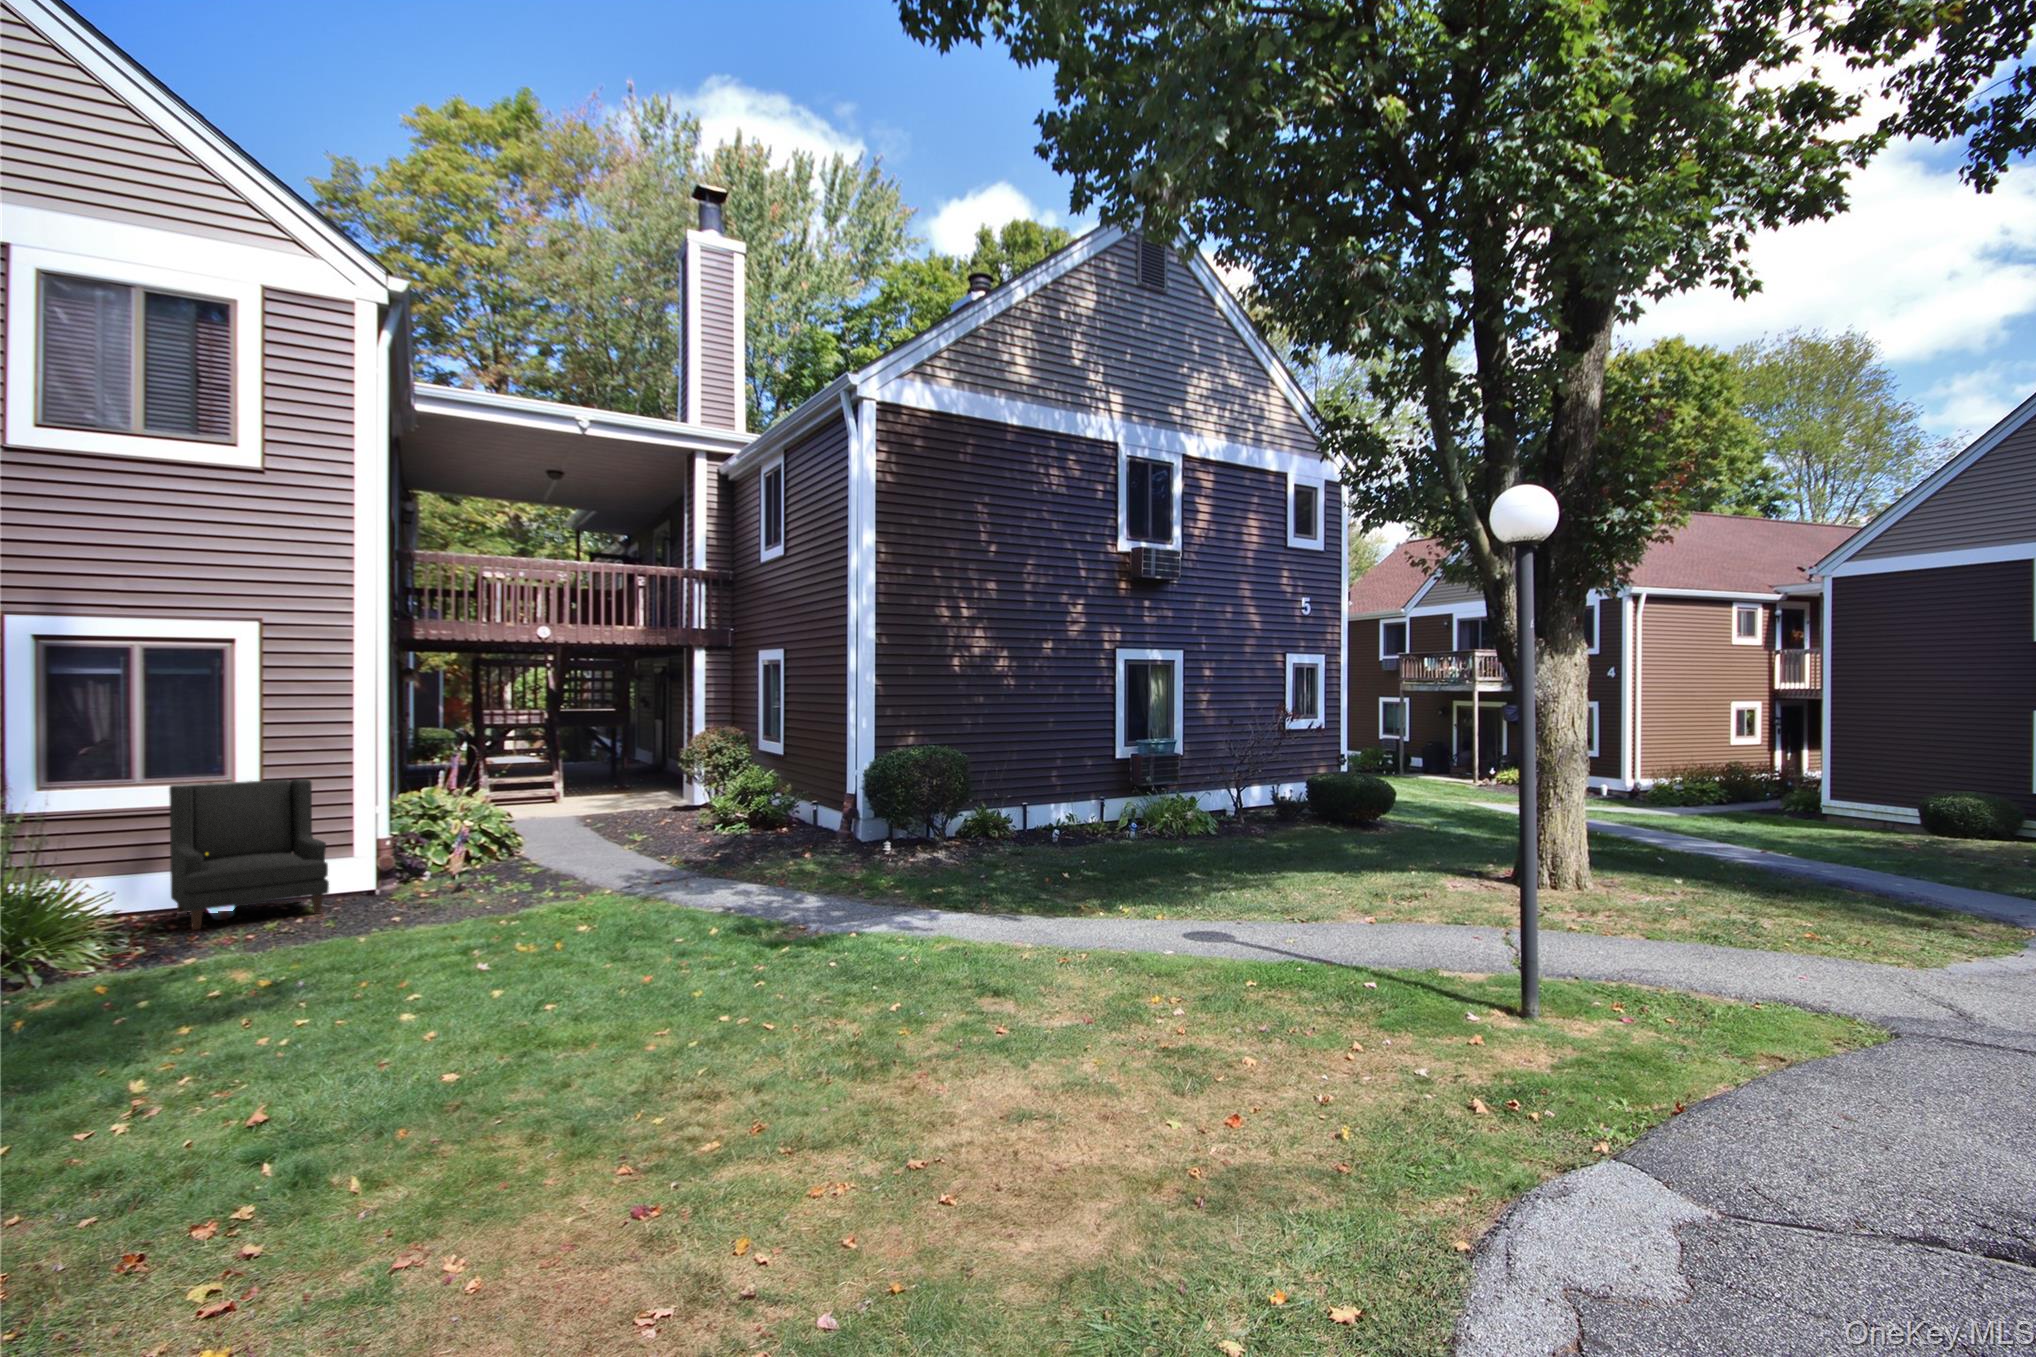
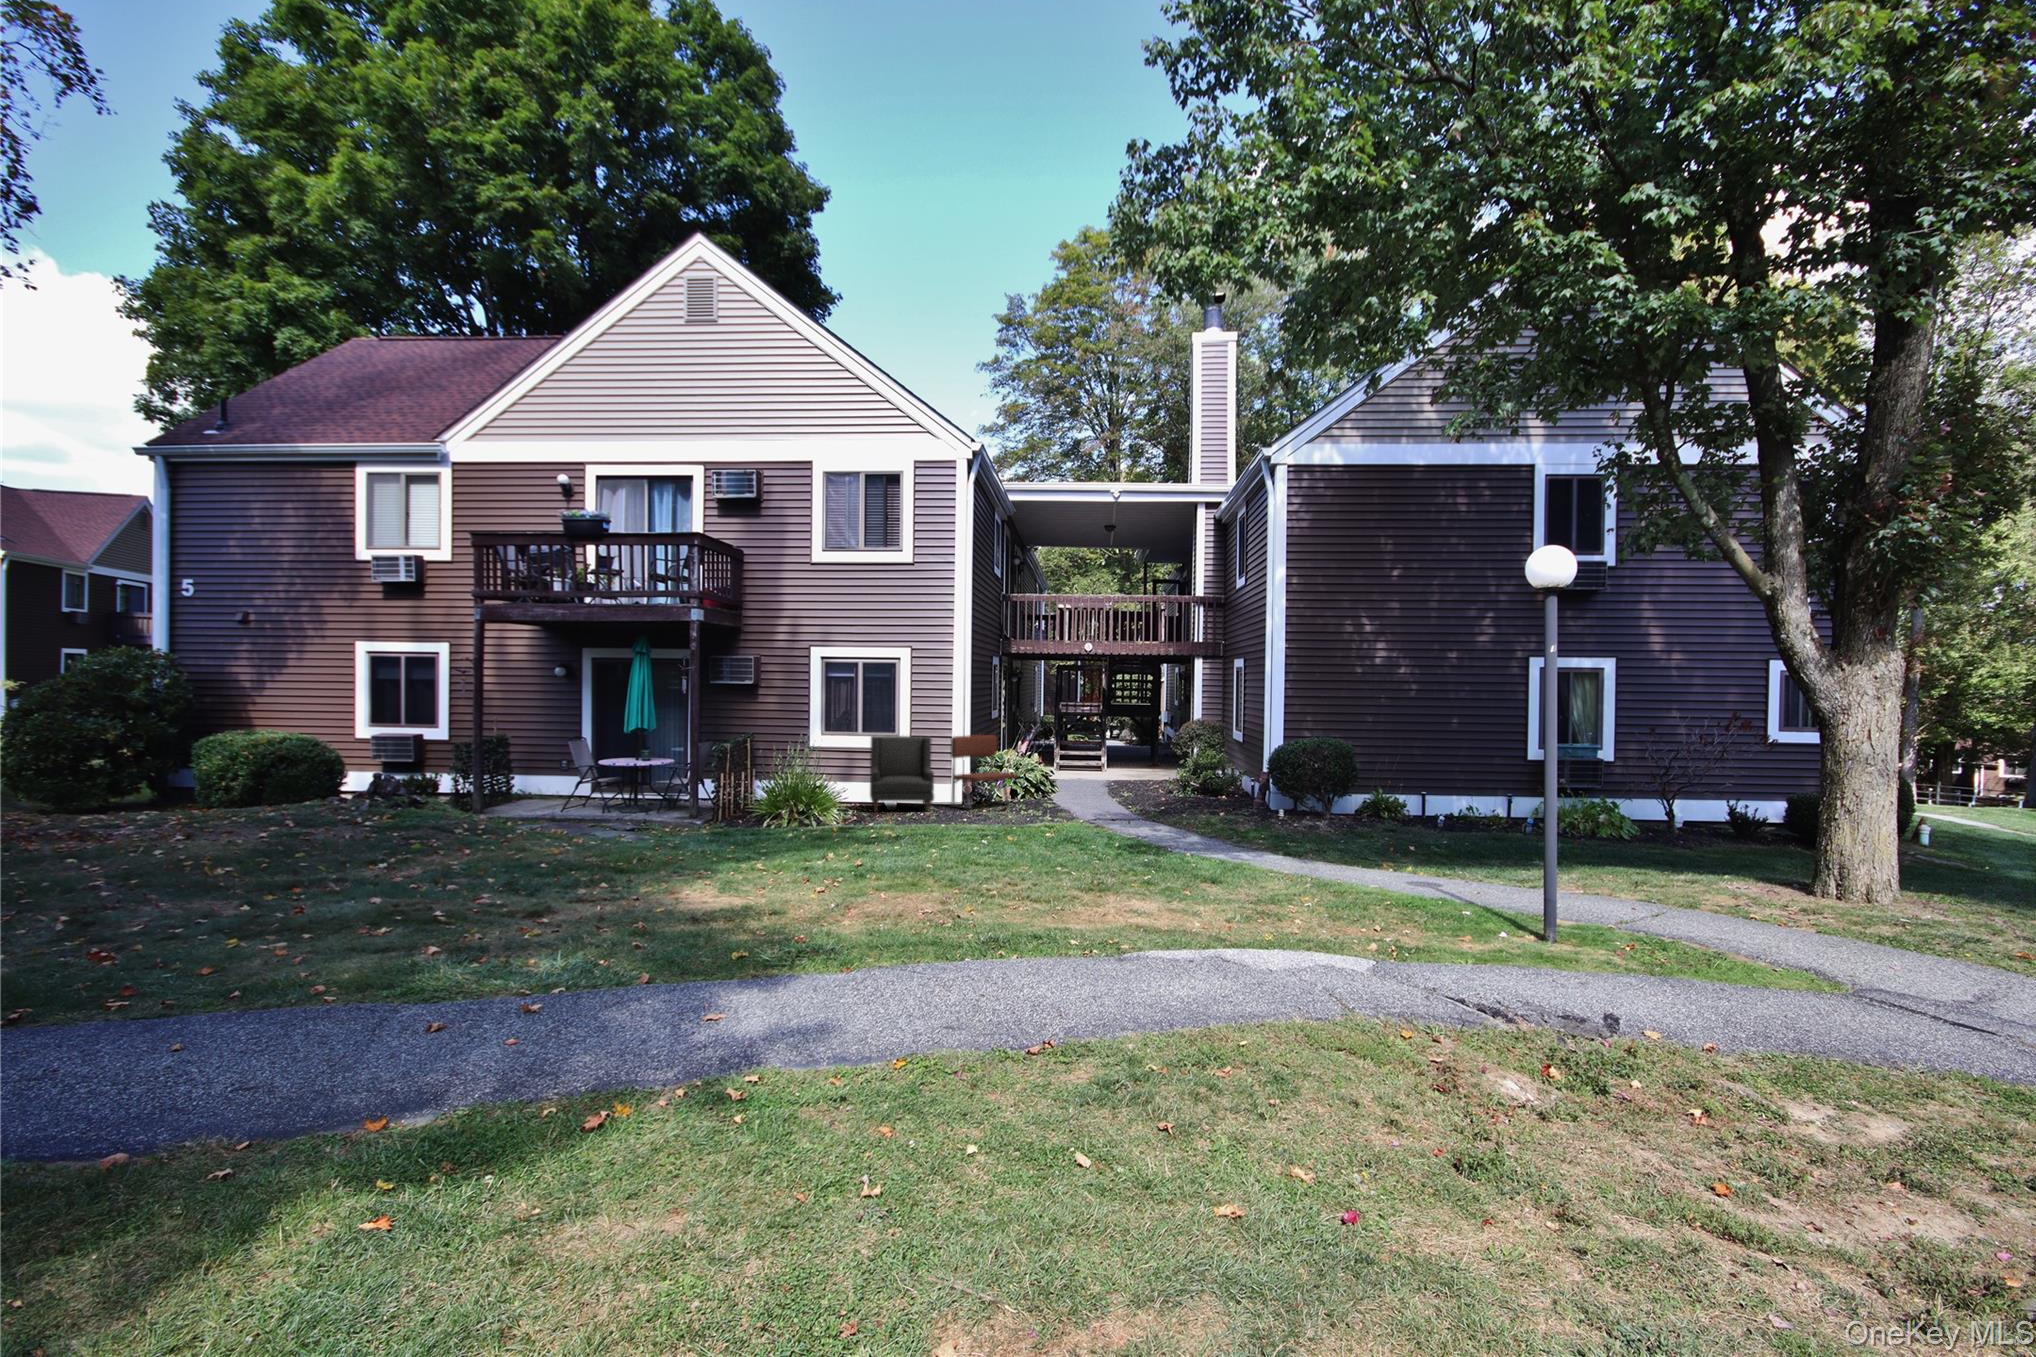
bench: none [353,769,479,898] -> present [951,735,1018,809]

